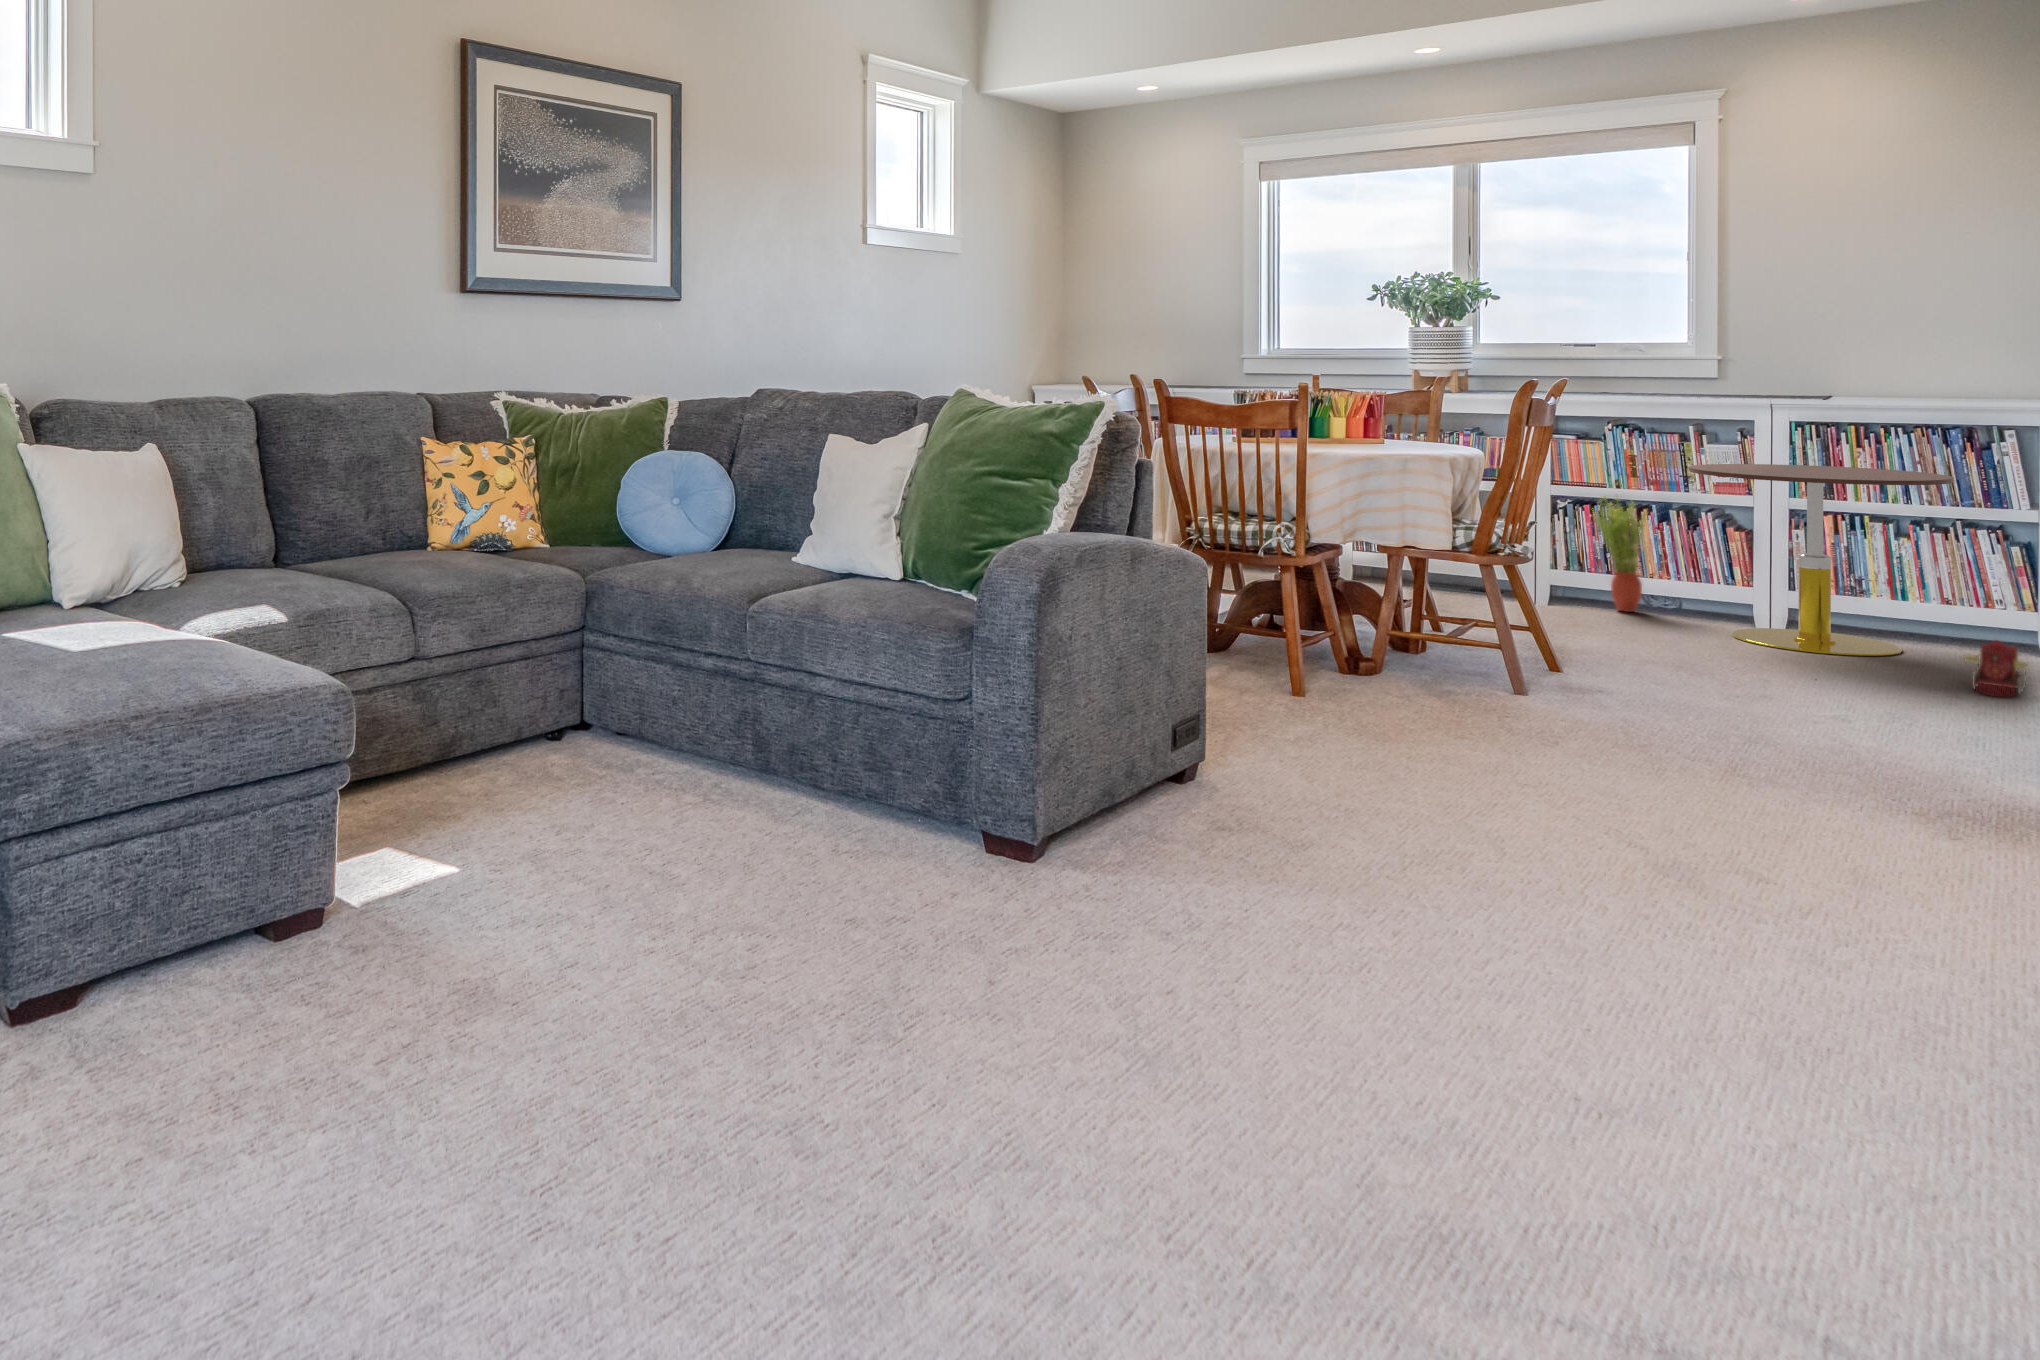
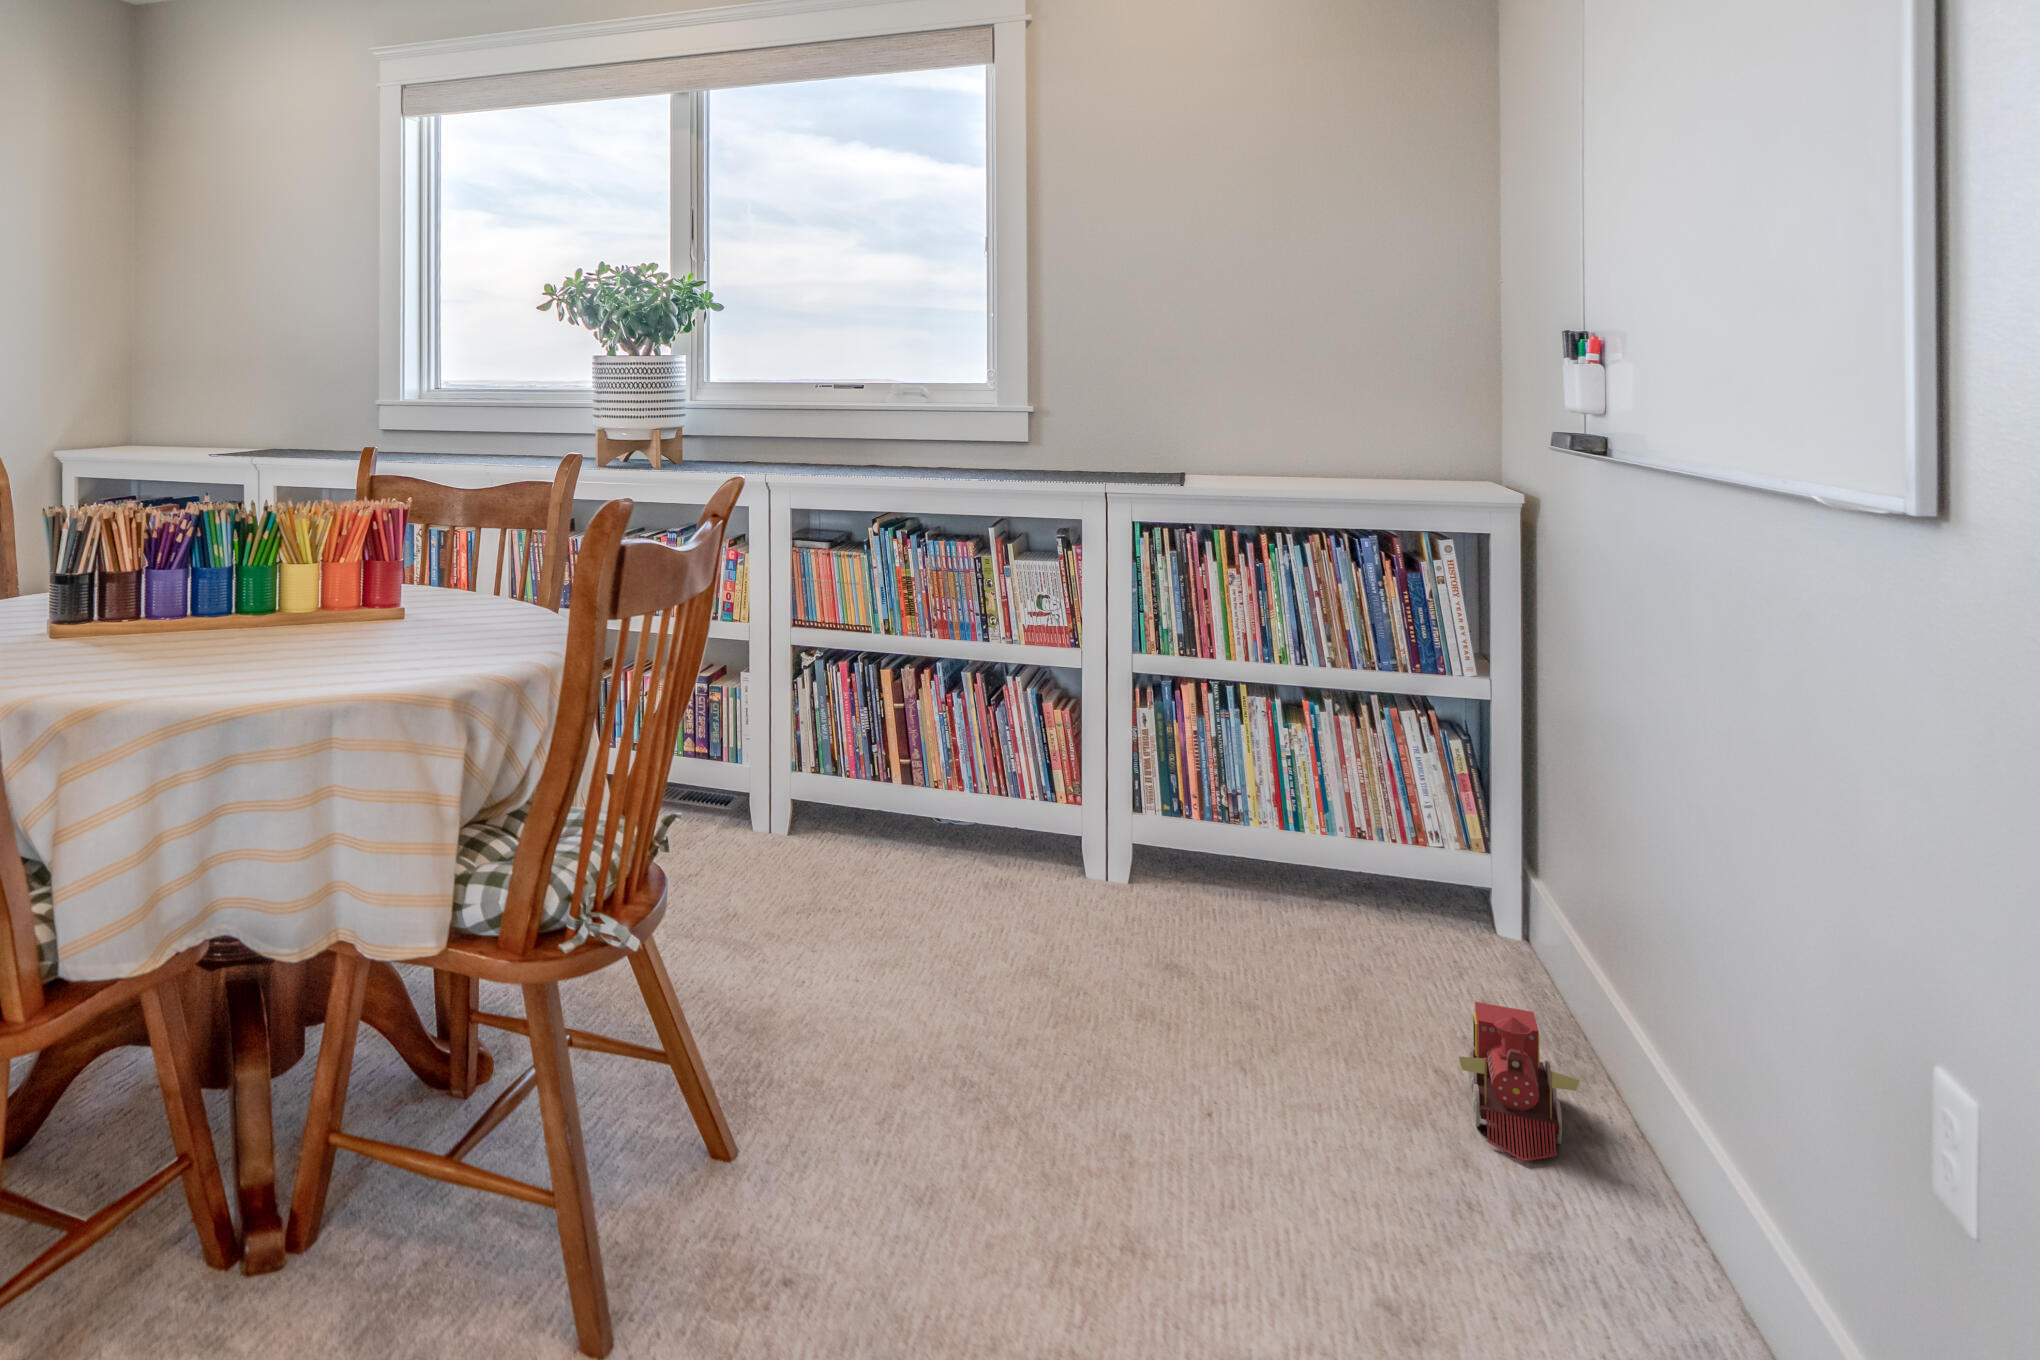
side table: present [1689,464,1954,656] -> none [986,598,1389,986]
potted plant: present [1592,496,1647,612] -> none [844,647,931,854]

